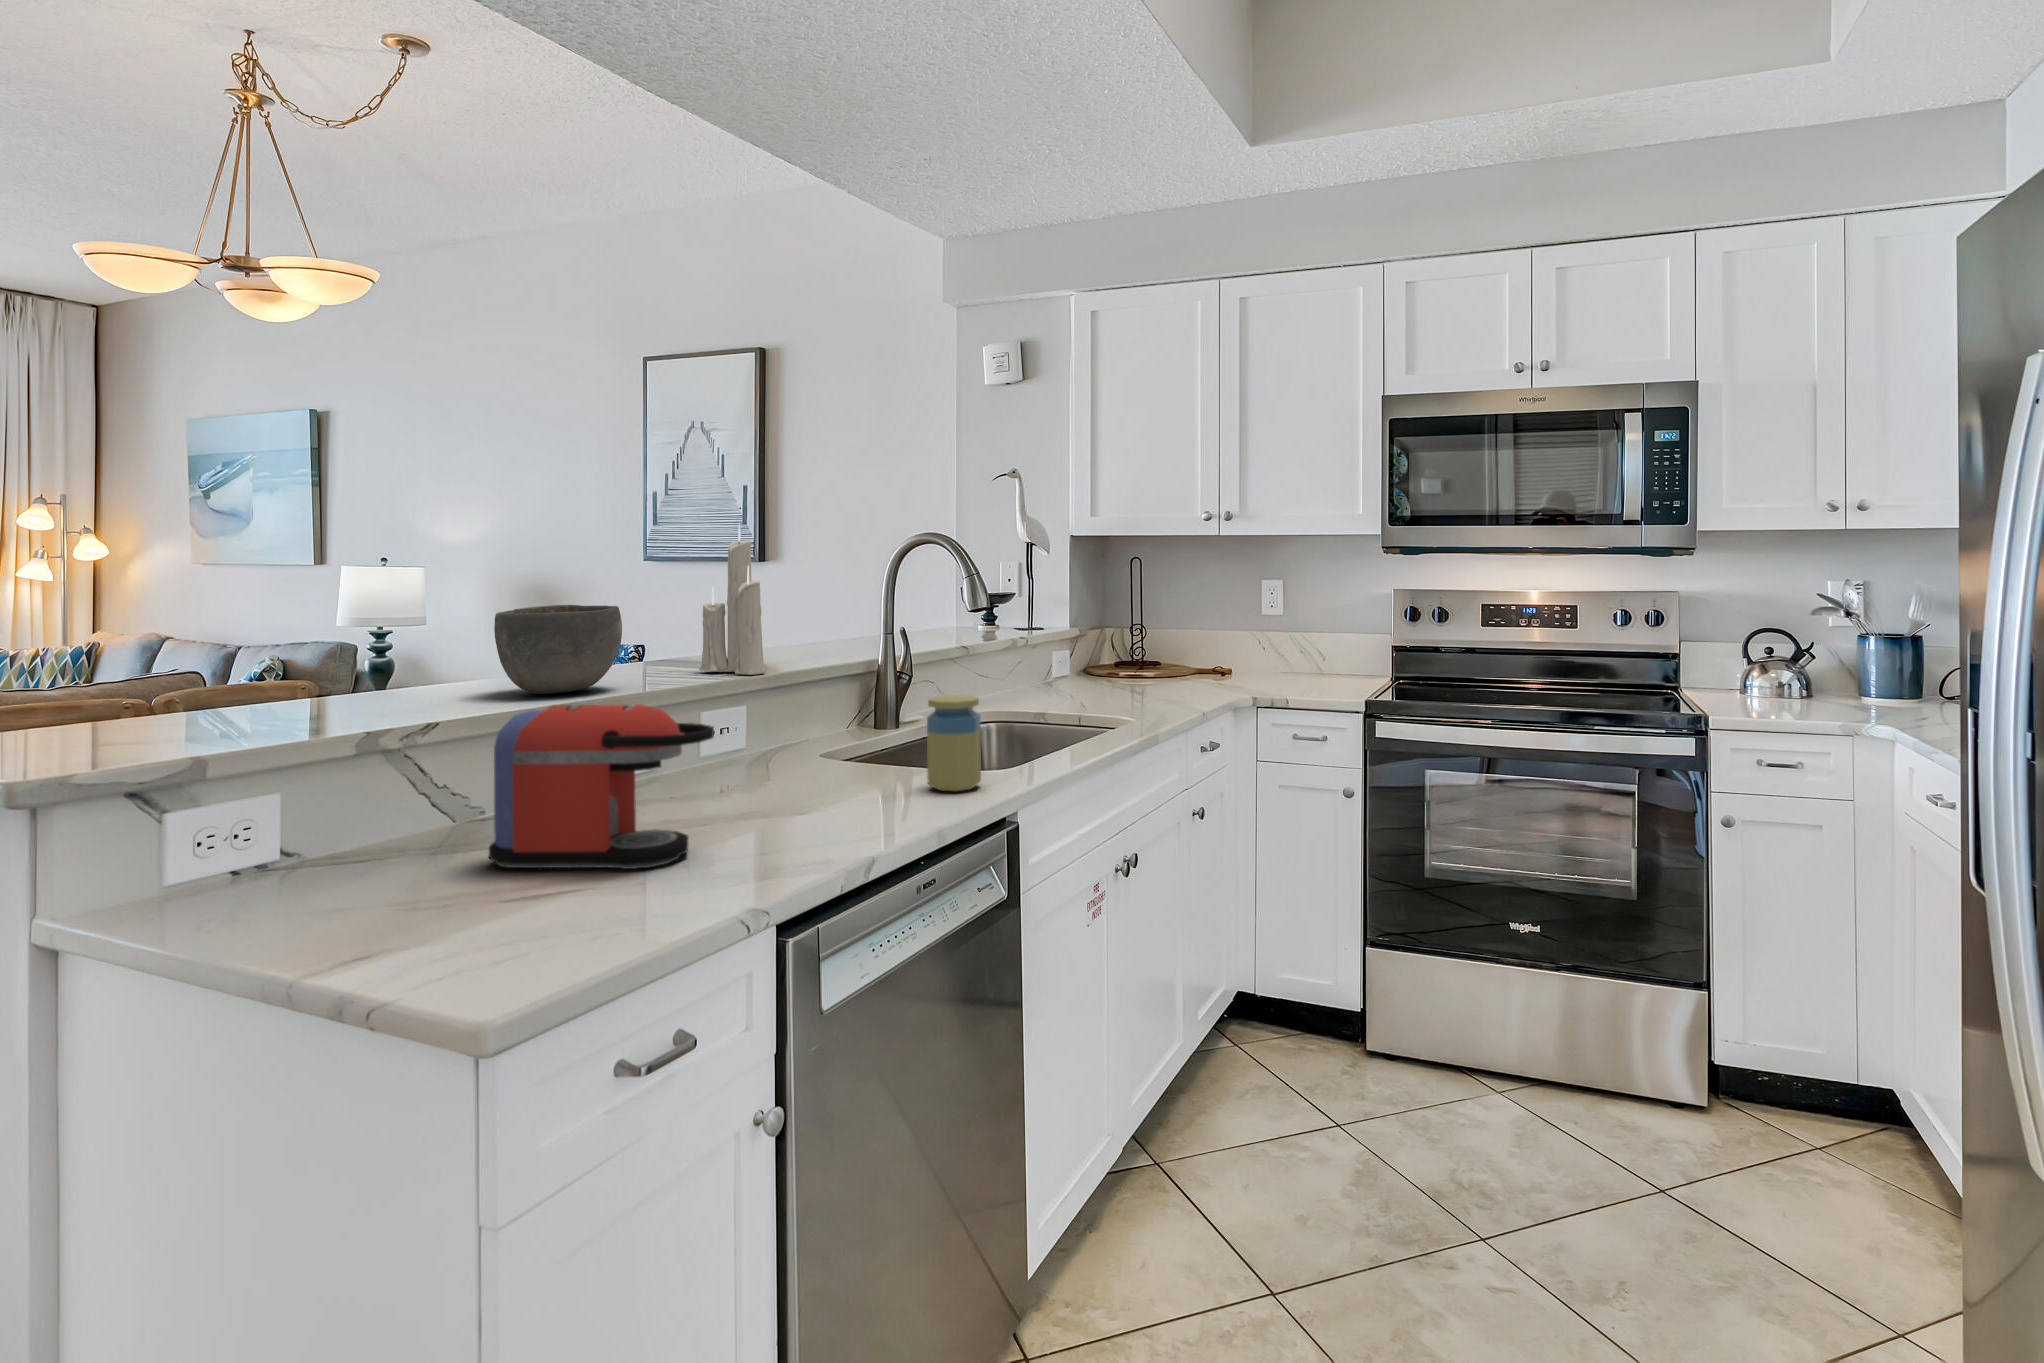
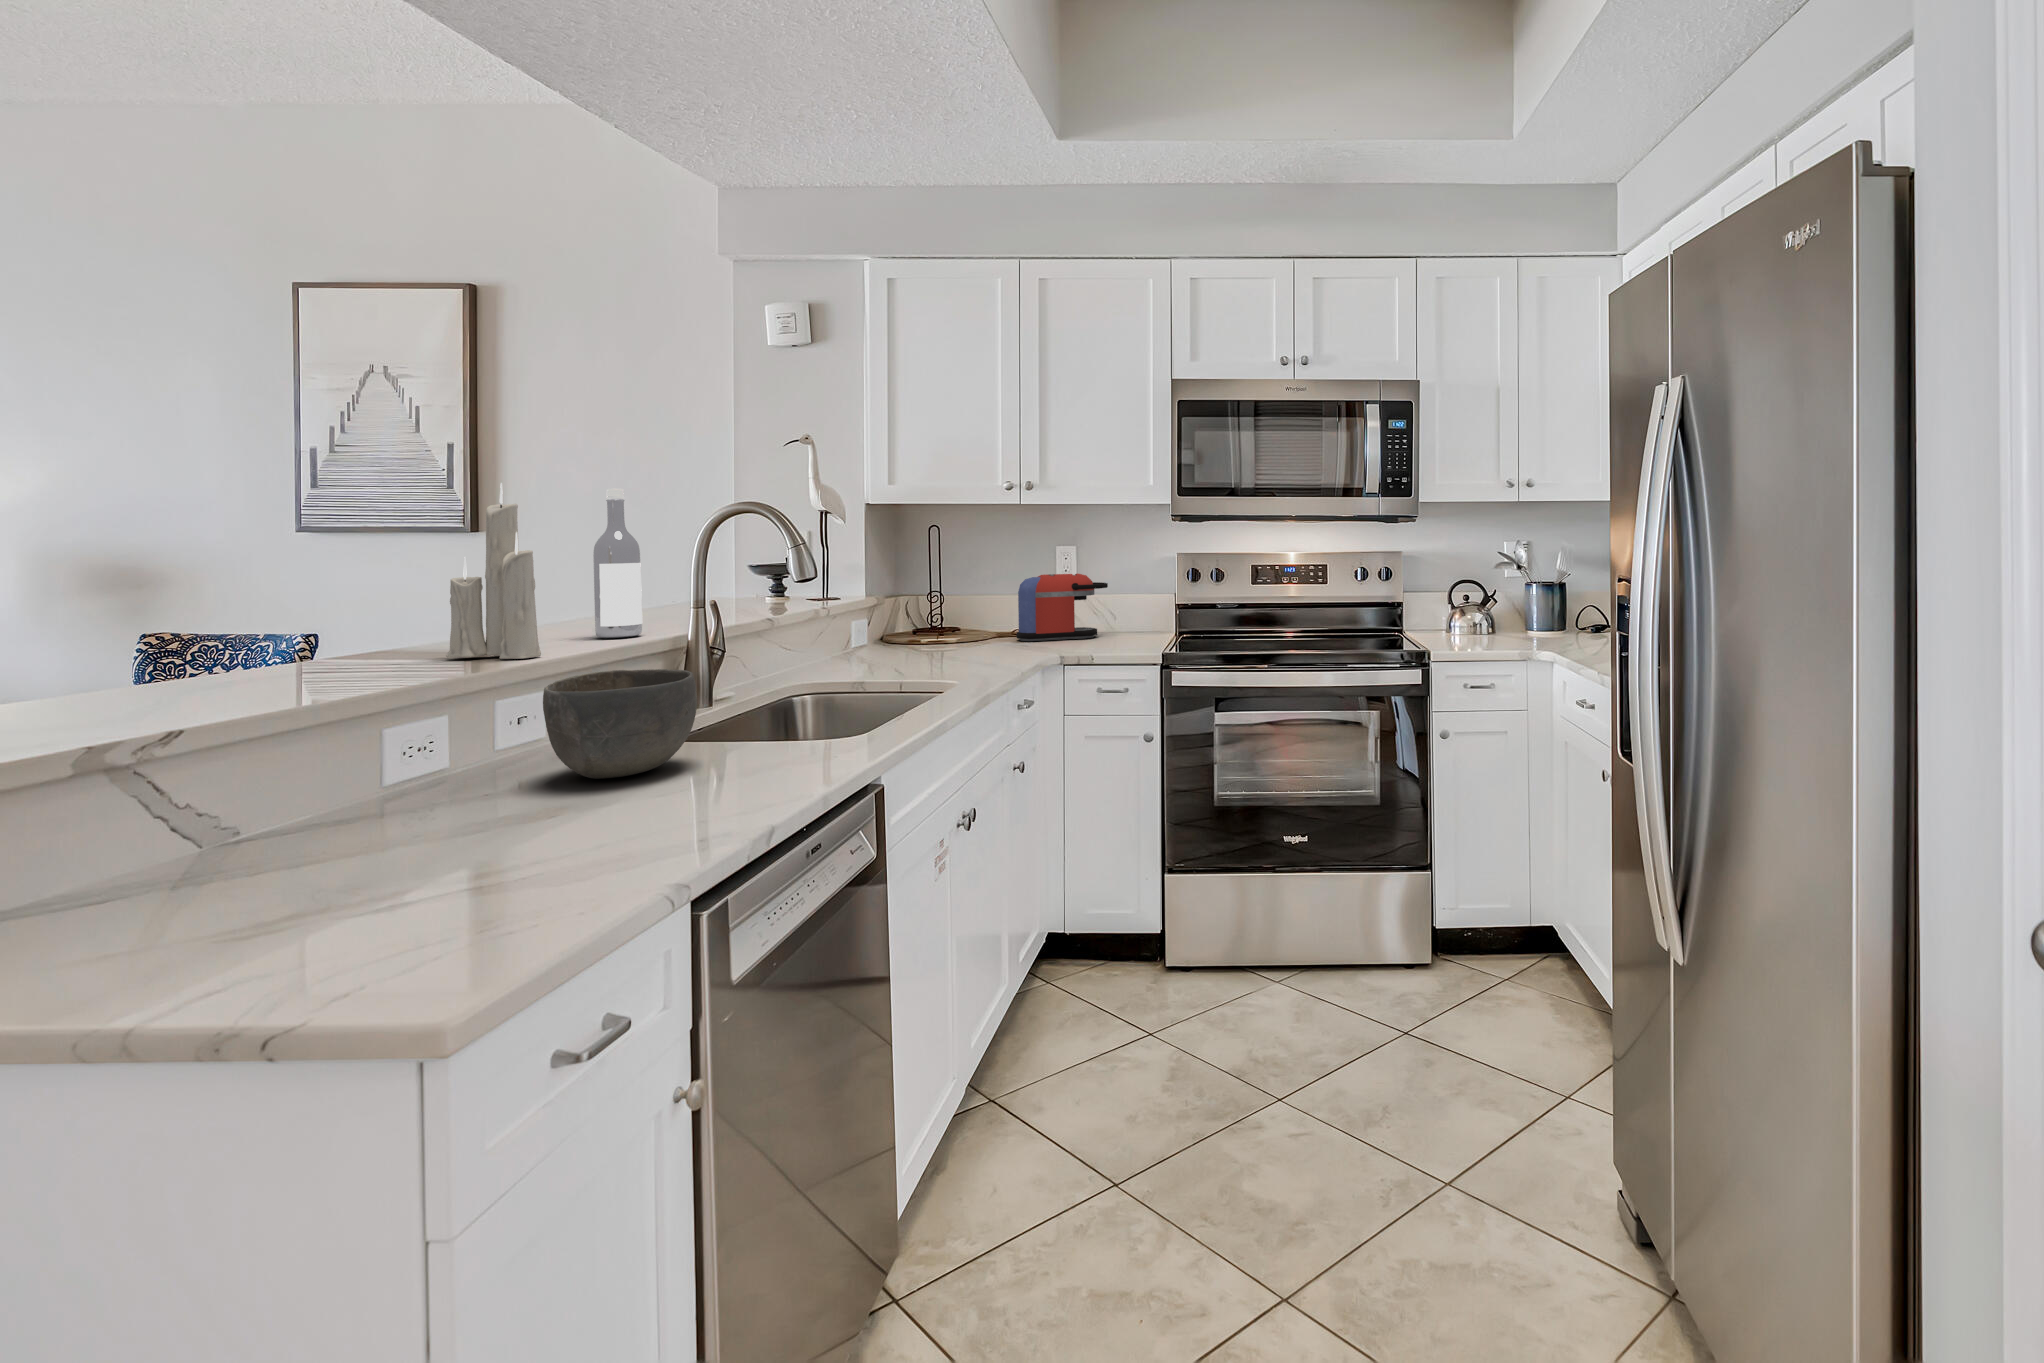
wine bottle: none [815,526,852,659] -> present [593,489,642,638]
bowl: present [494,605,622,694] -> present [543,669,697,779]
jar: present [927,696,981,791] -> none [768,667,829,770]
coffee maker: present [489,704,714,869] -> present [1017,574,1108,641]

